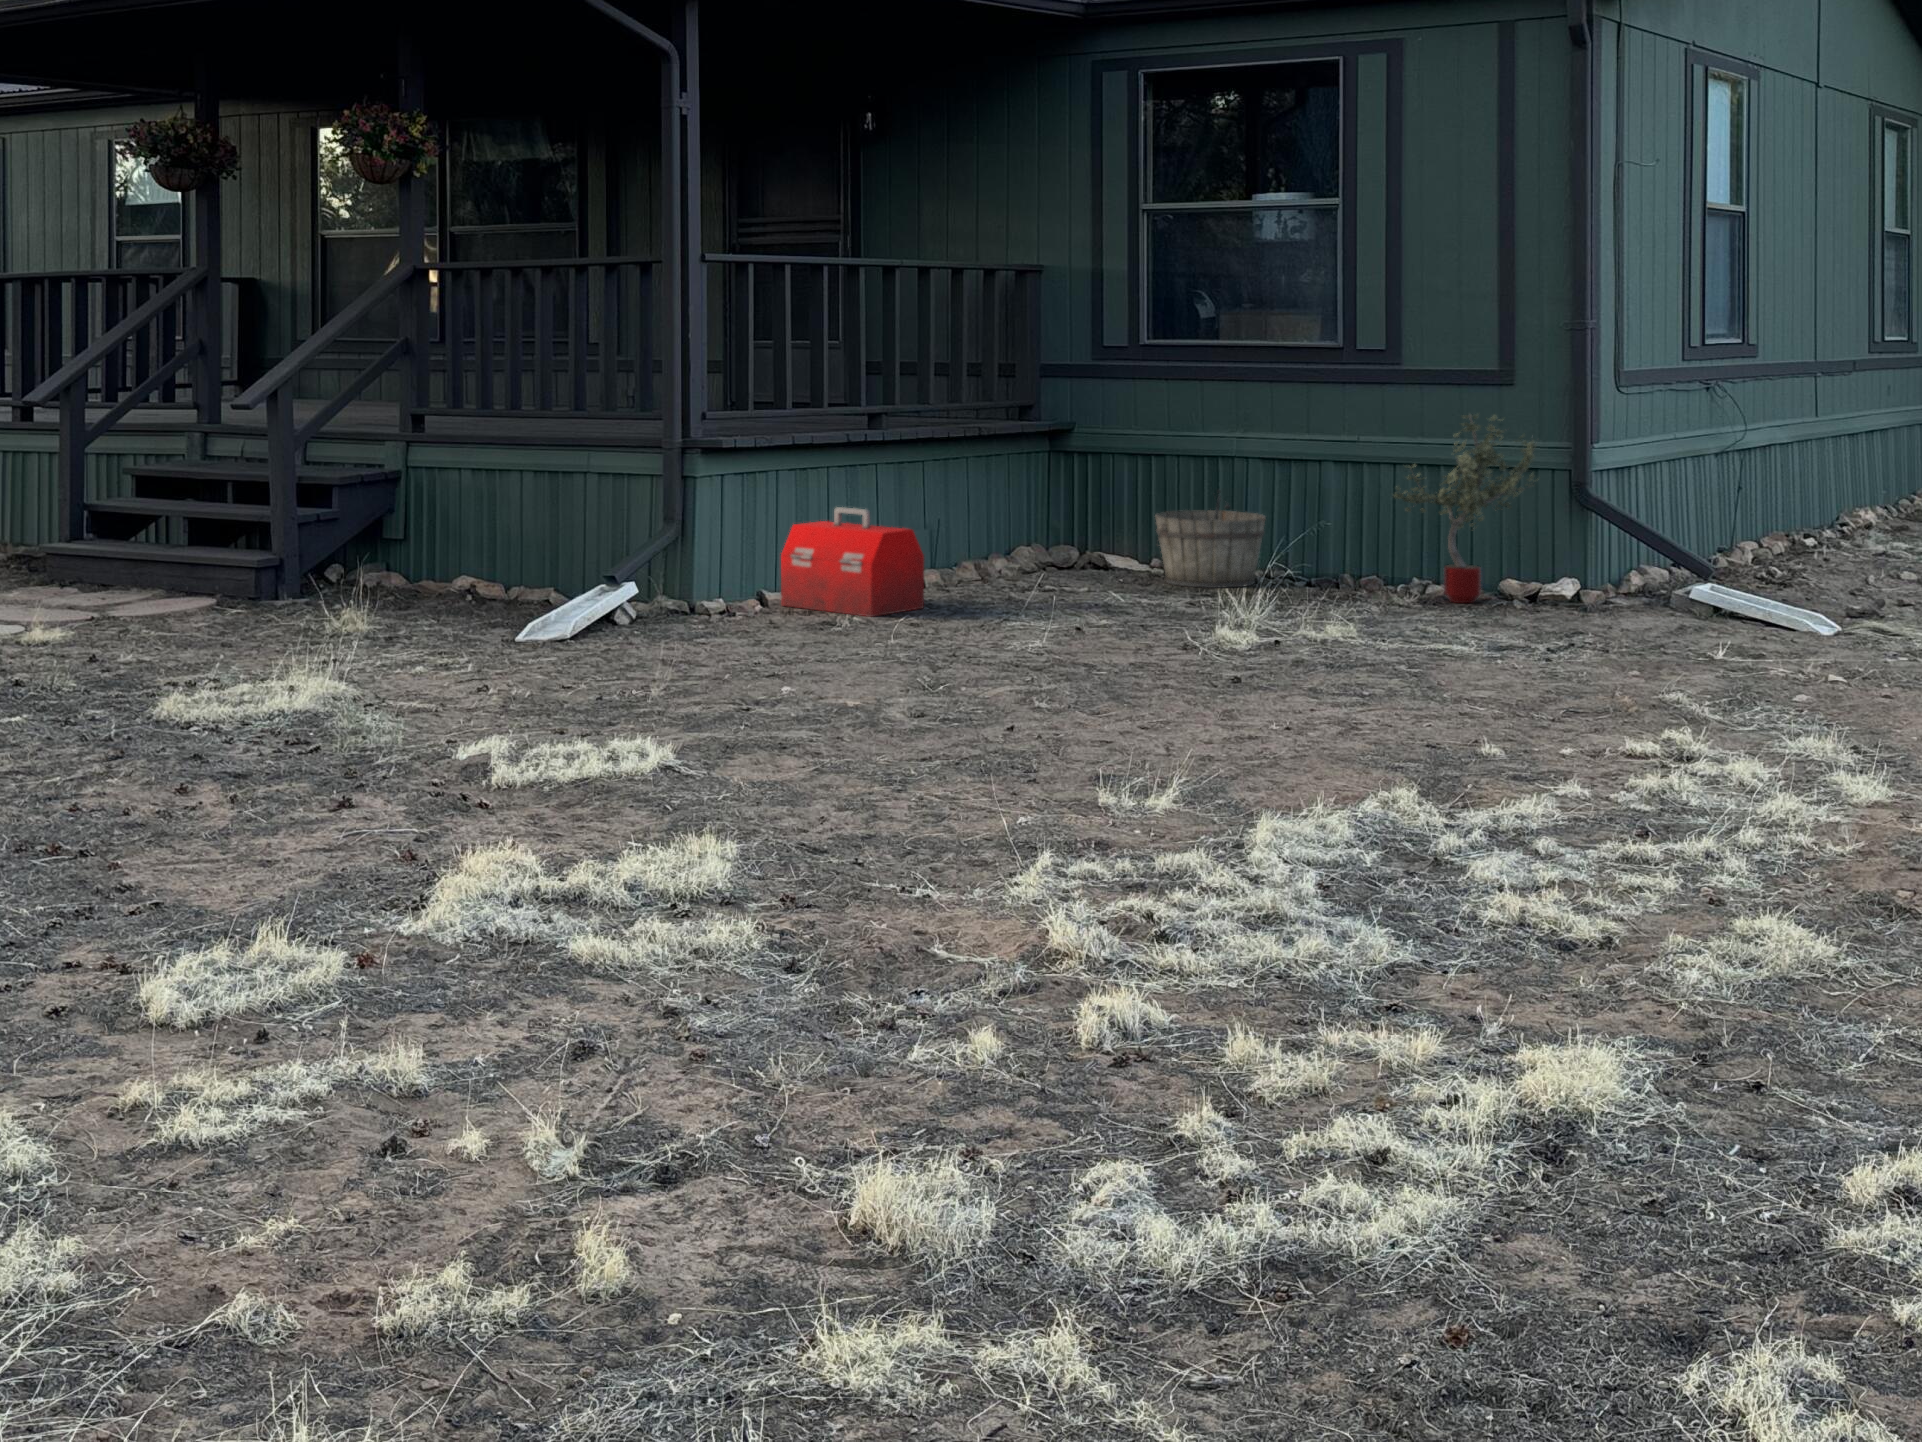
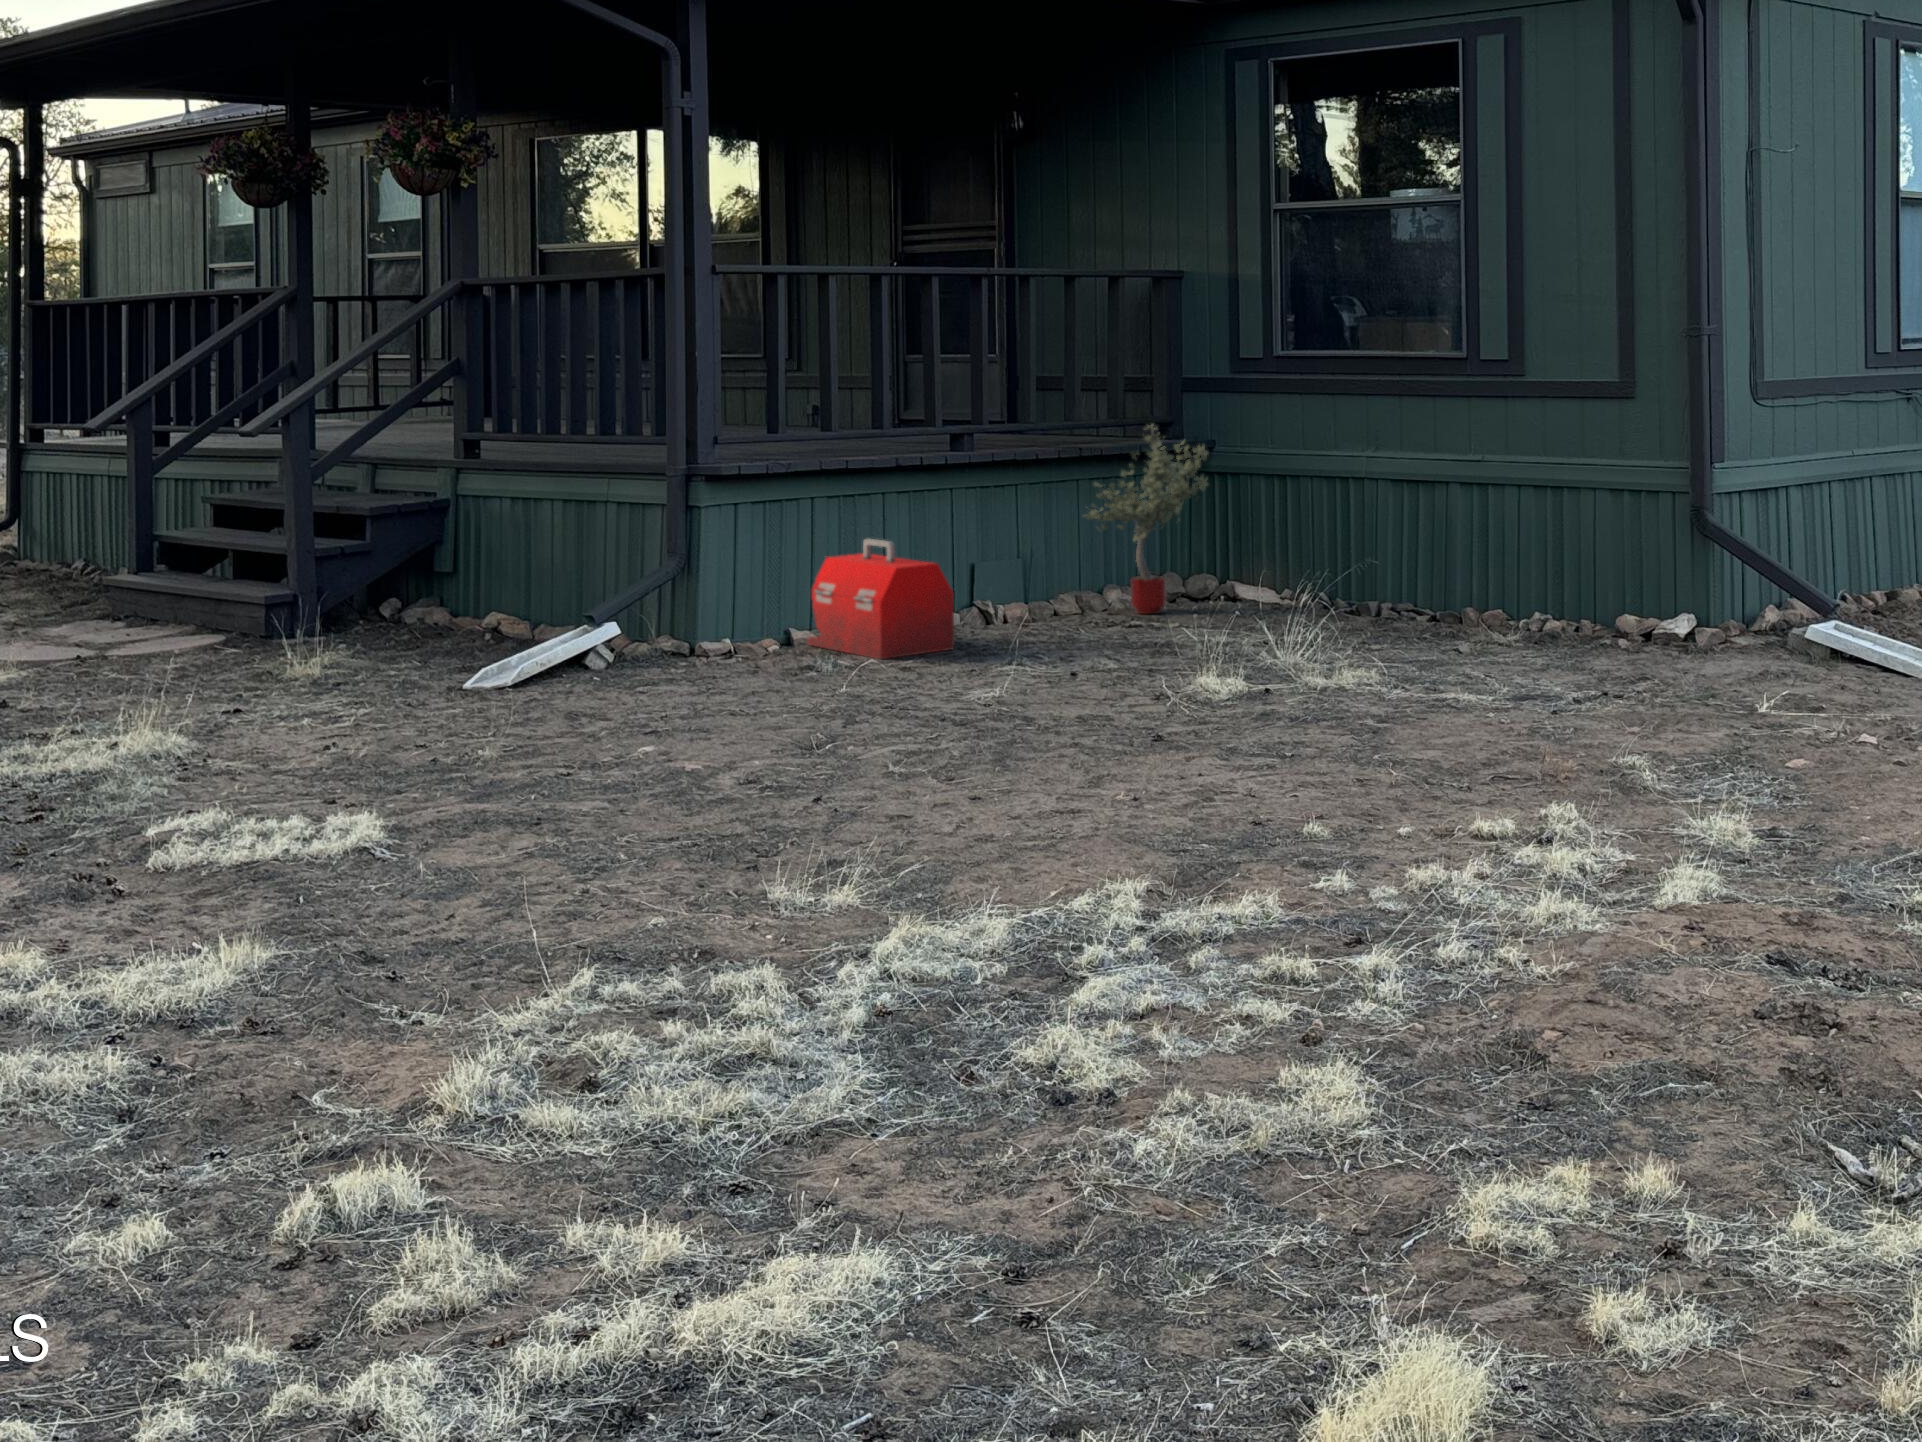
potted tree: present [1393,414,1536,603] -> present [1085,424,1208,614]
wooden bucket: present [1155,490,1266,588] -> none [1252,518,1374,626]

